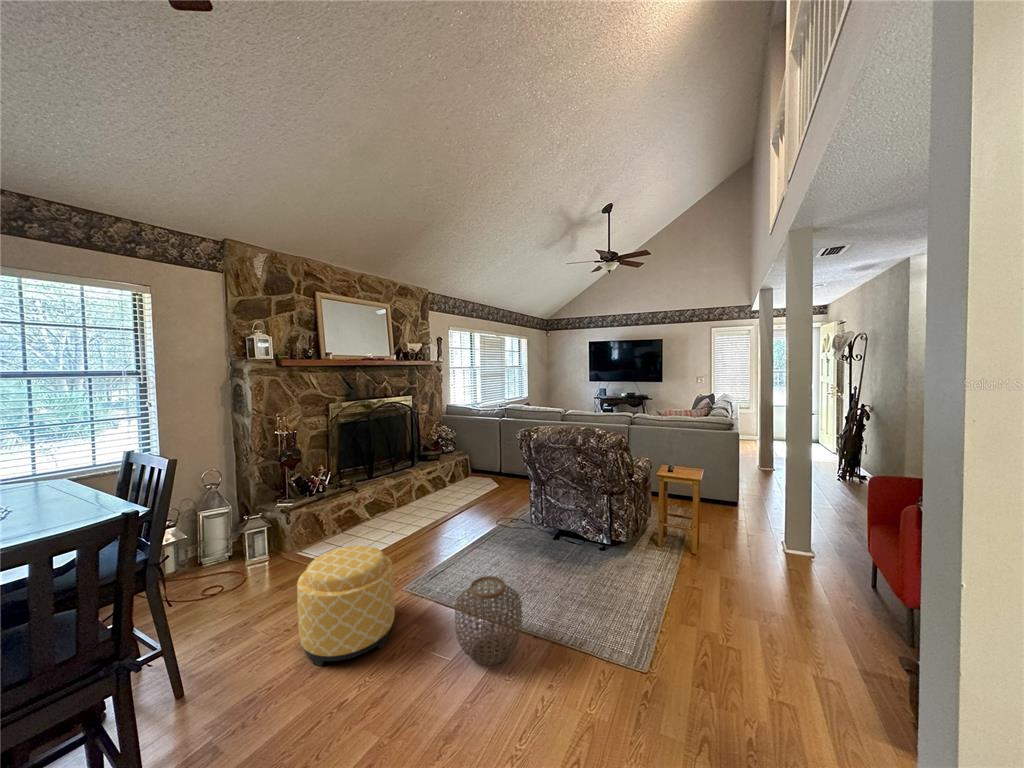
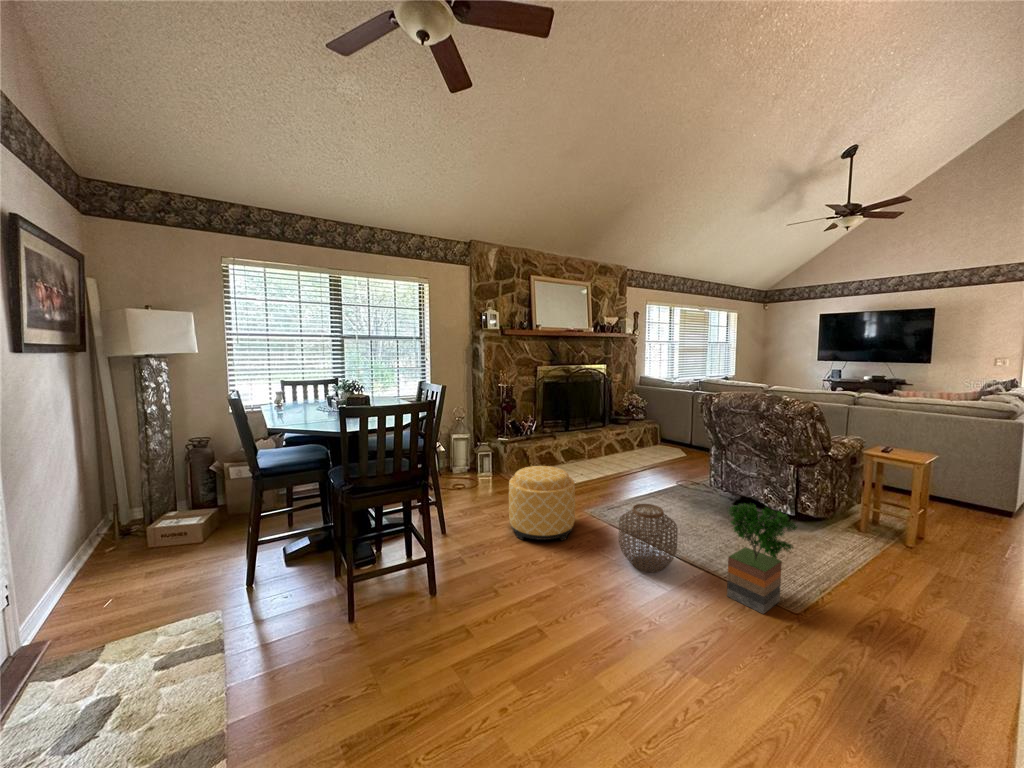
potted tree: none [571,556,641,682] -> present [727,503,797,614]

